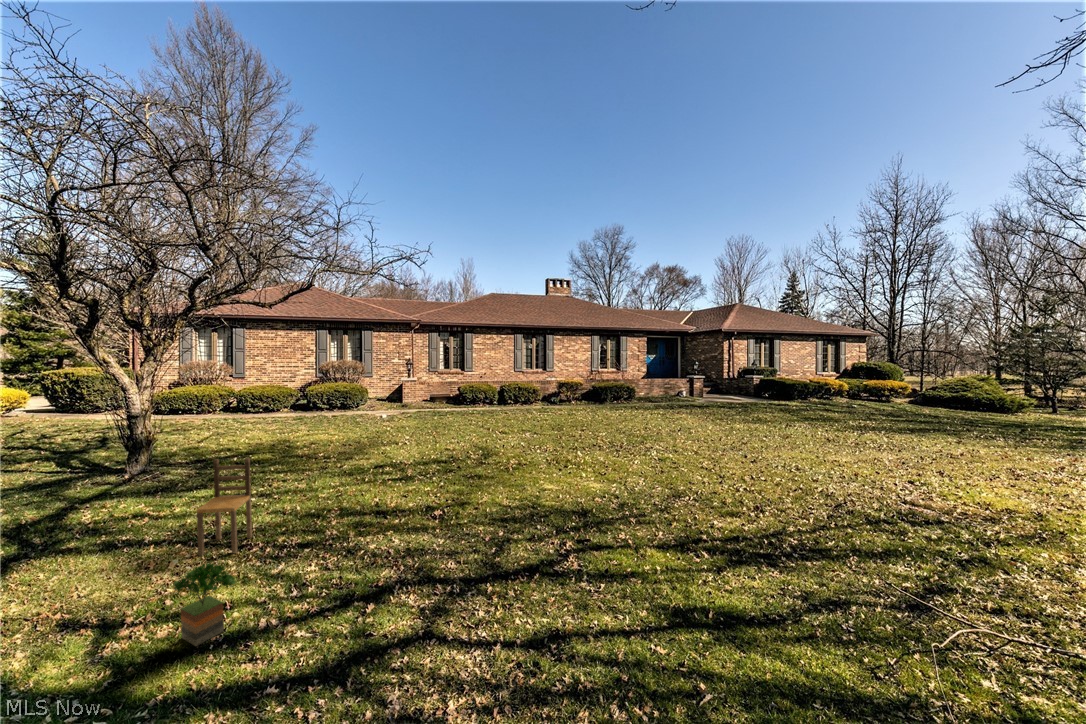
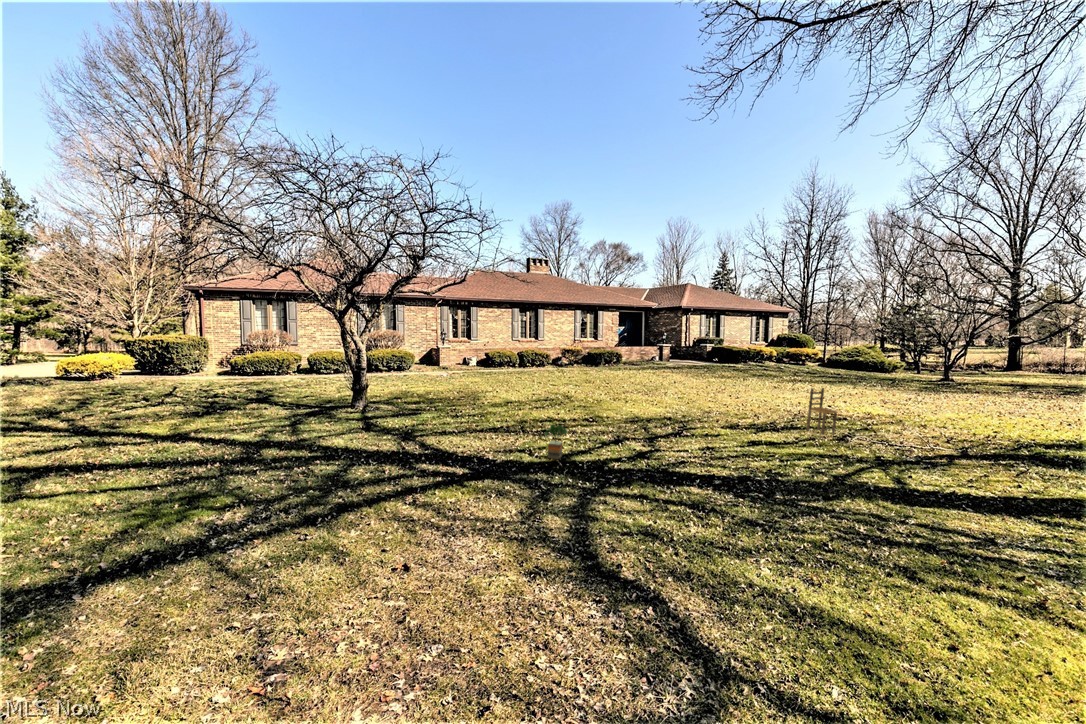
chair: present [197,458,252,556] -> present [807,388,837,435]

